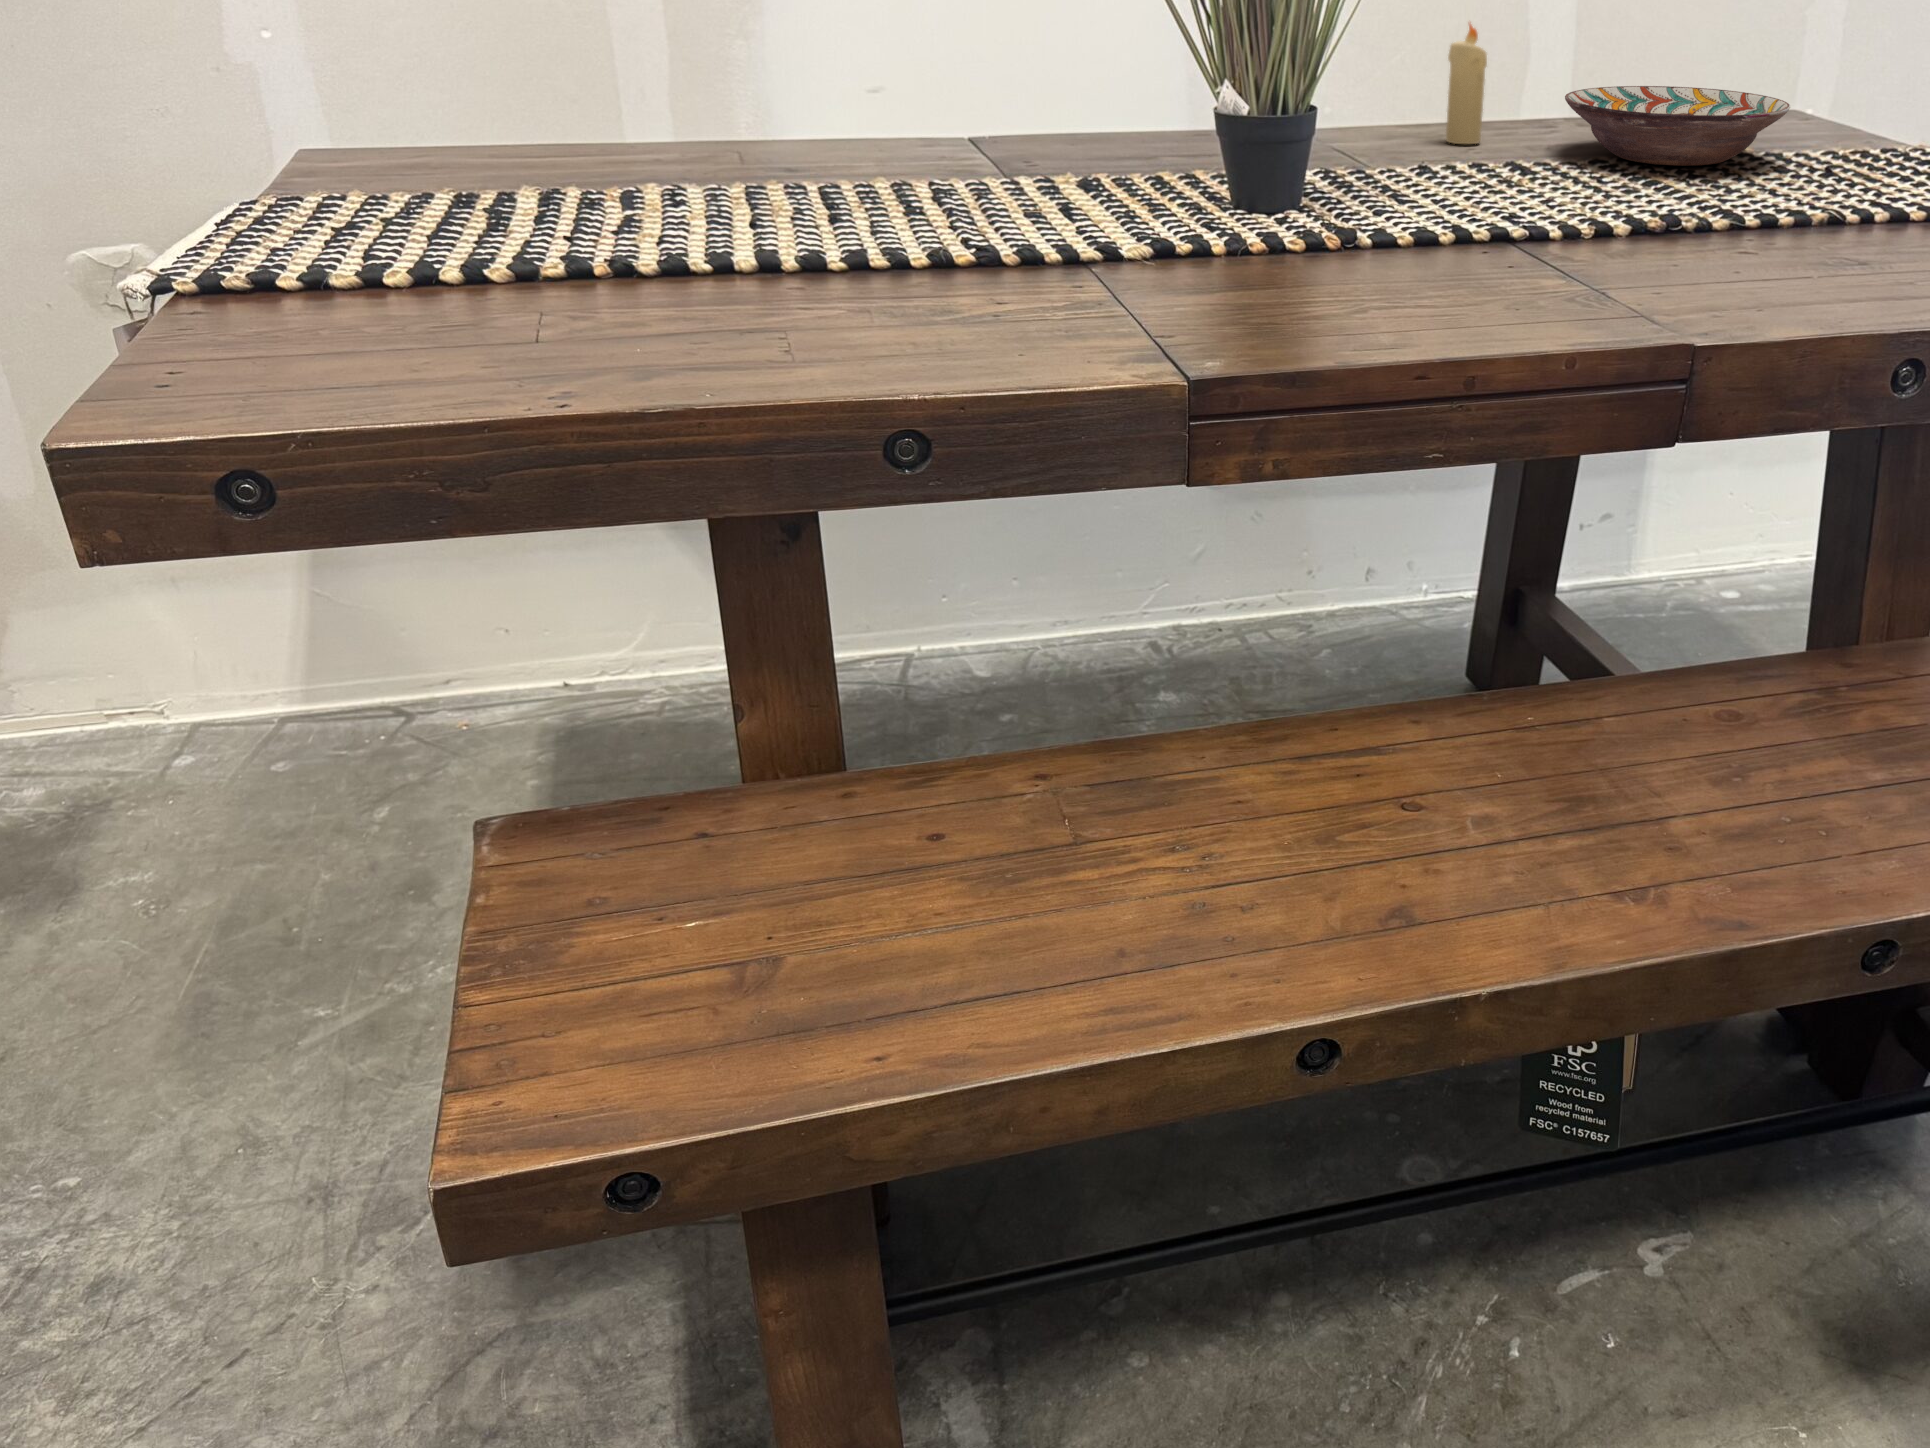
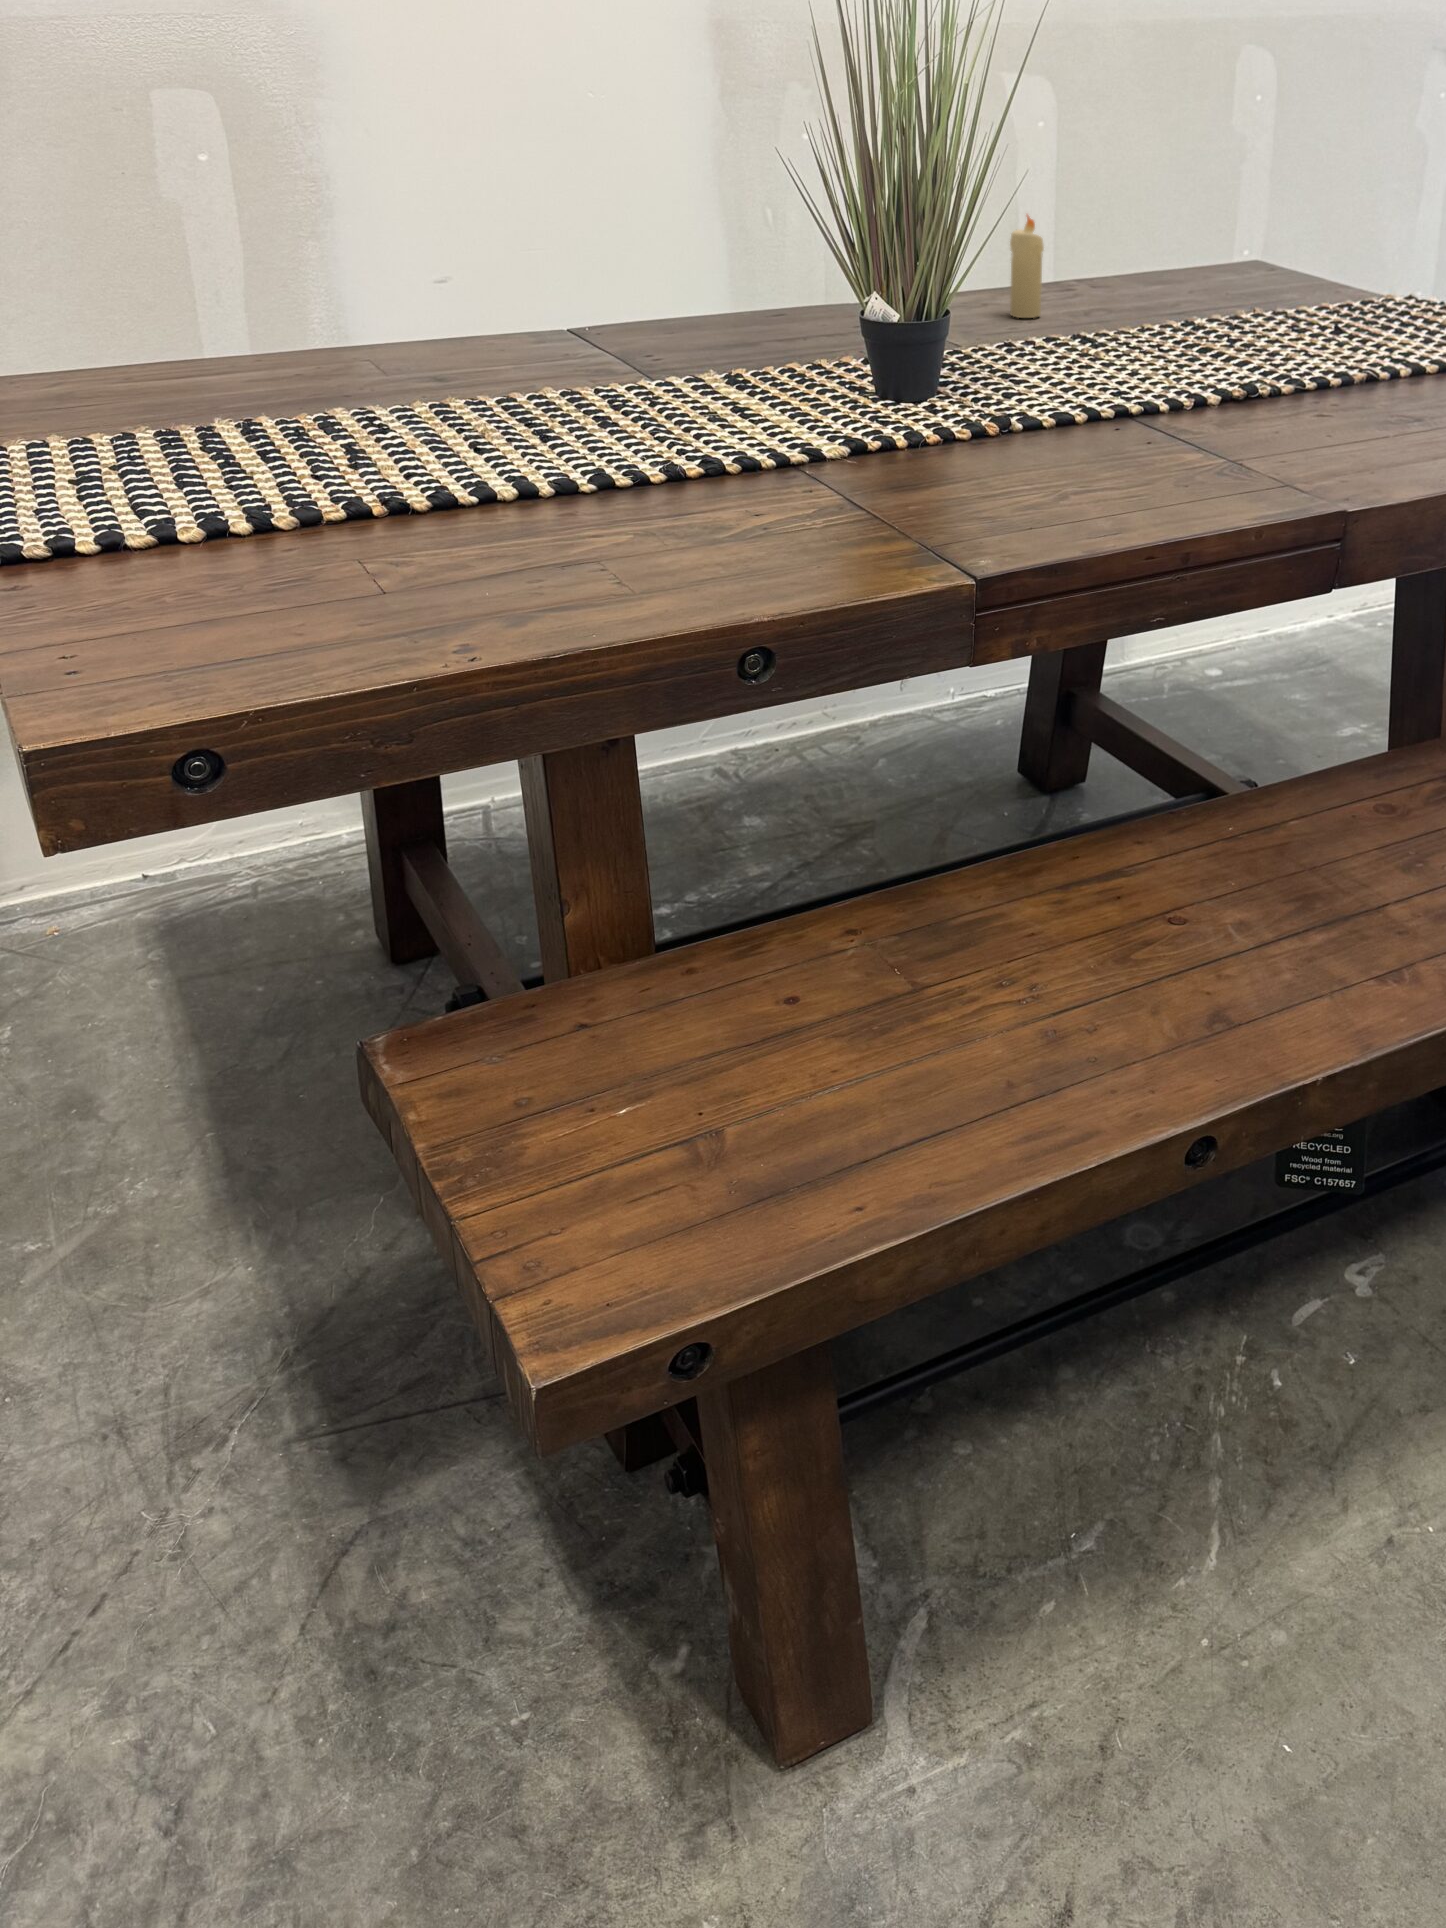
decorative bowl: present [1565,86,1790,166] -> none [1115,258,1307,330]

